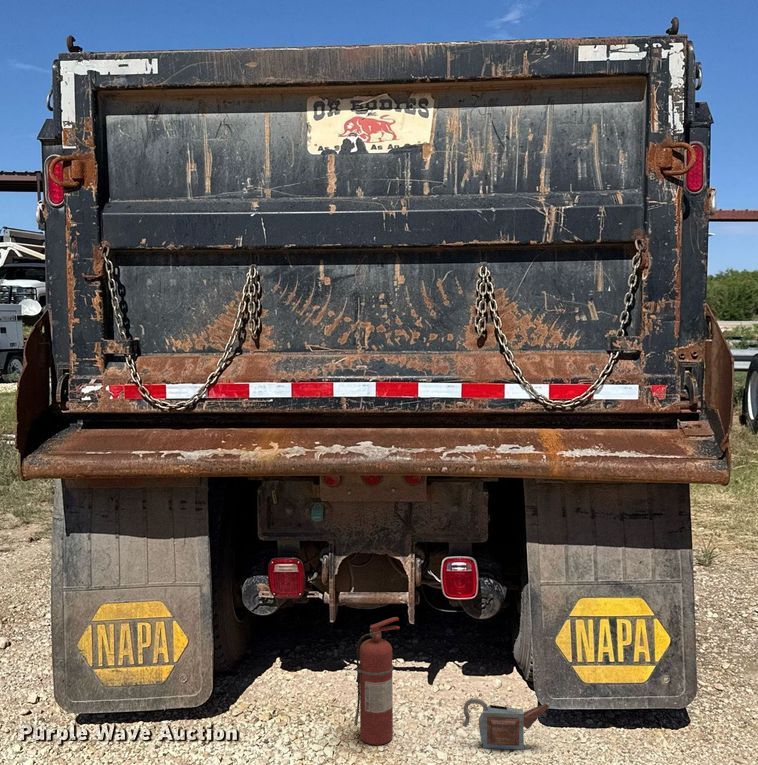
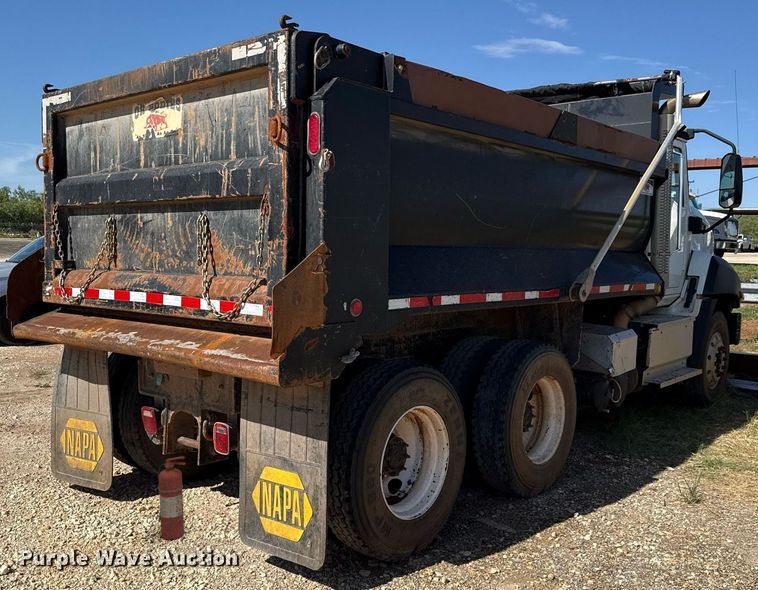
watering can: present [463,698,549,750] -> none [203,522,242,567]

